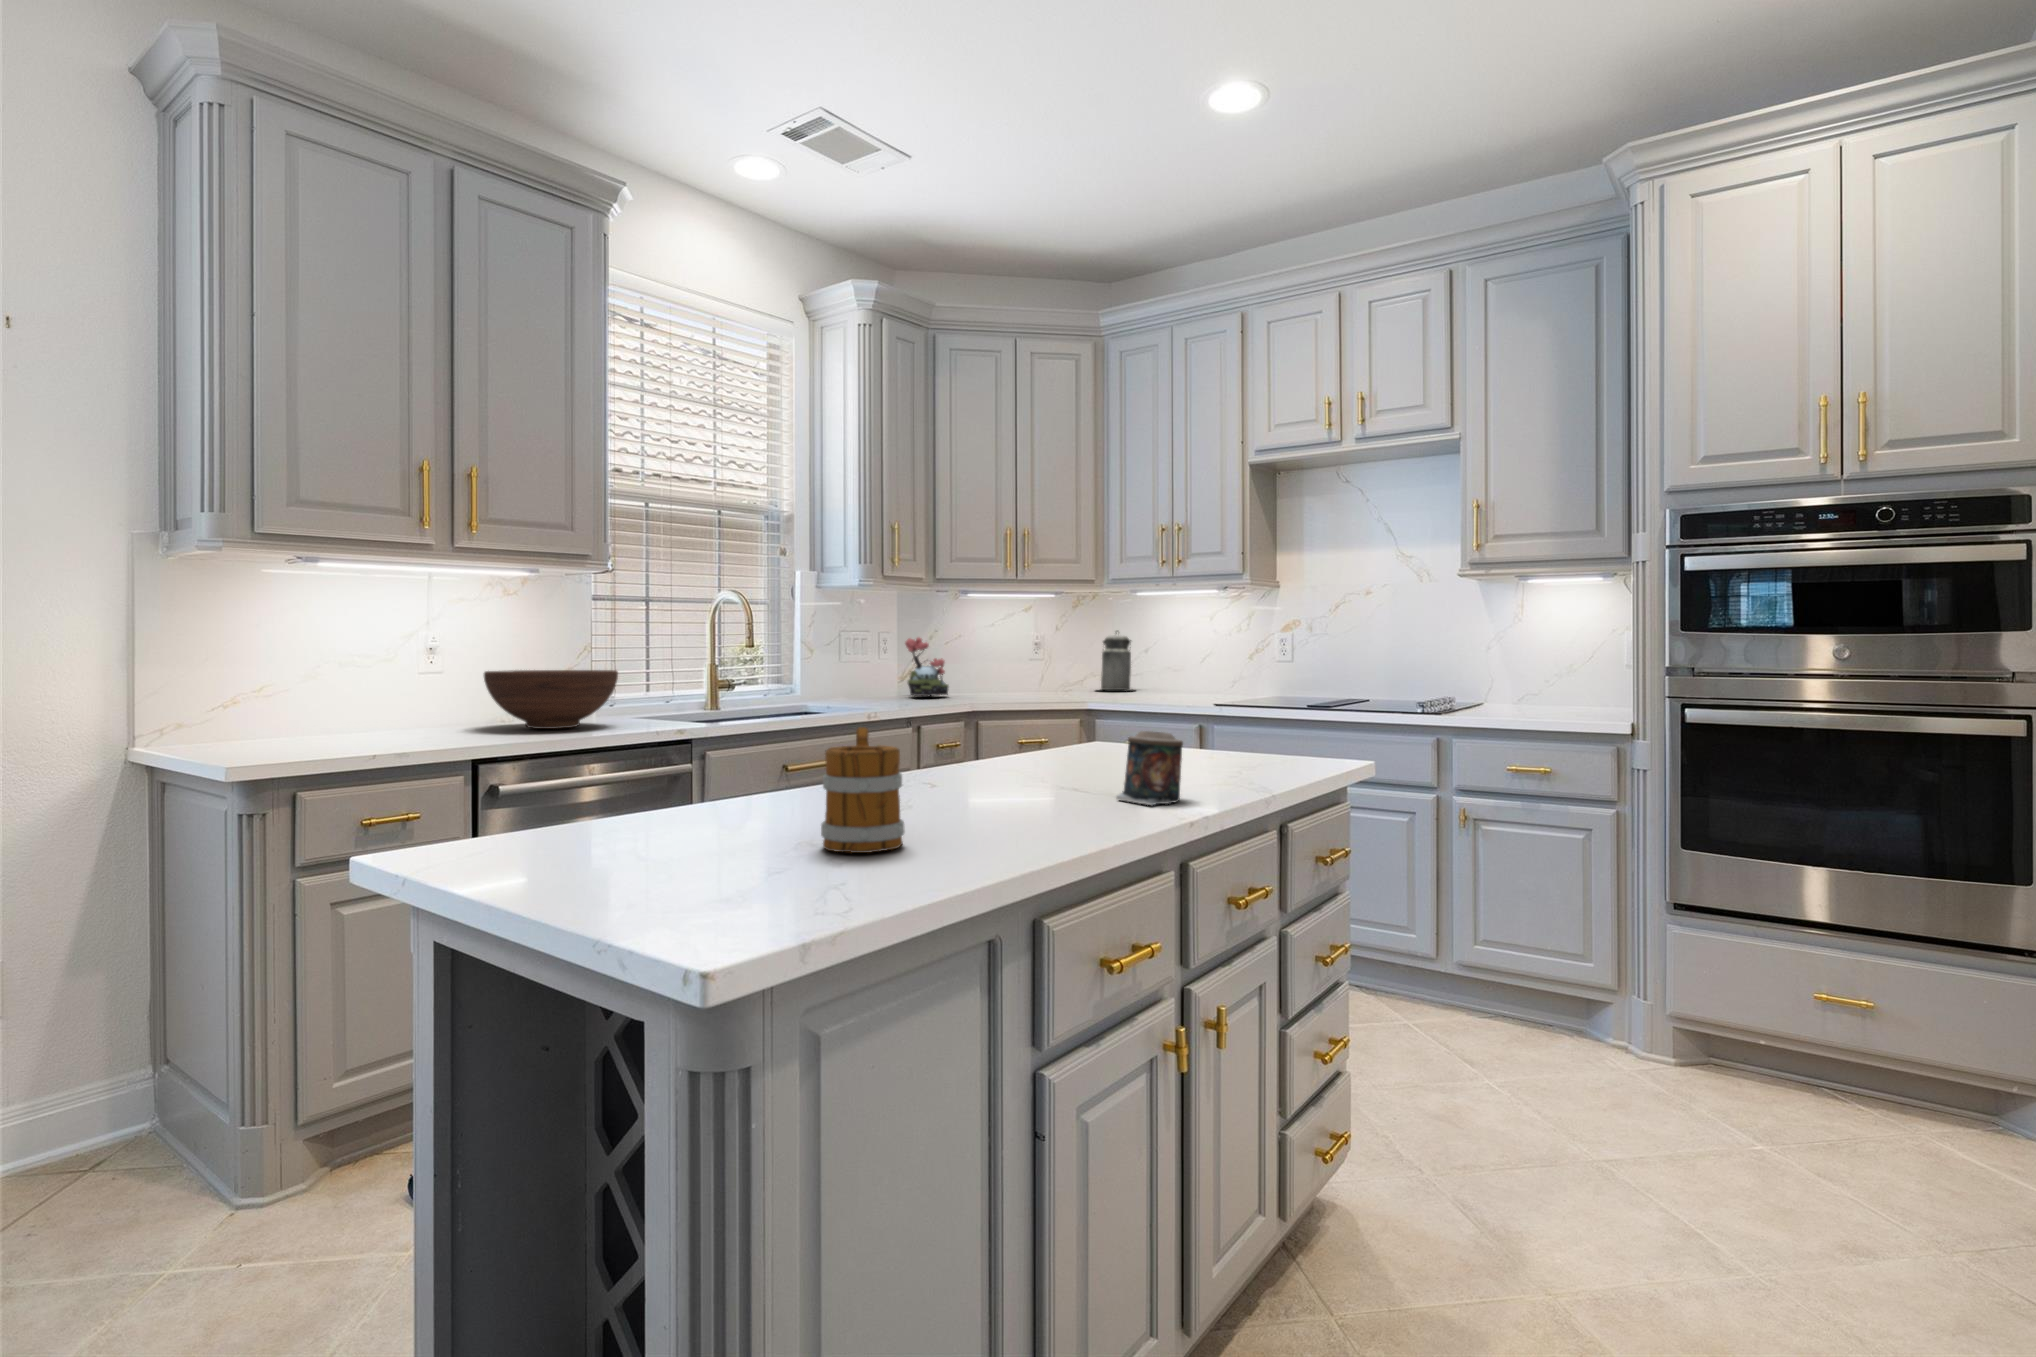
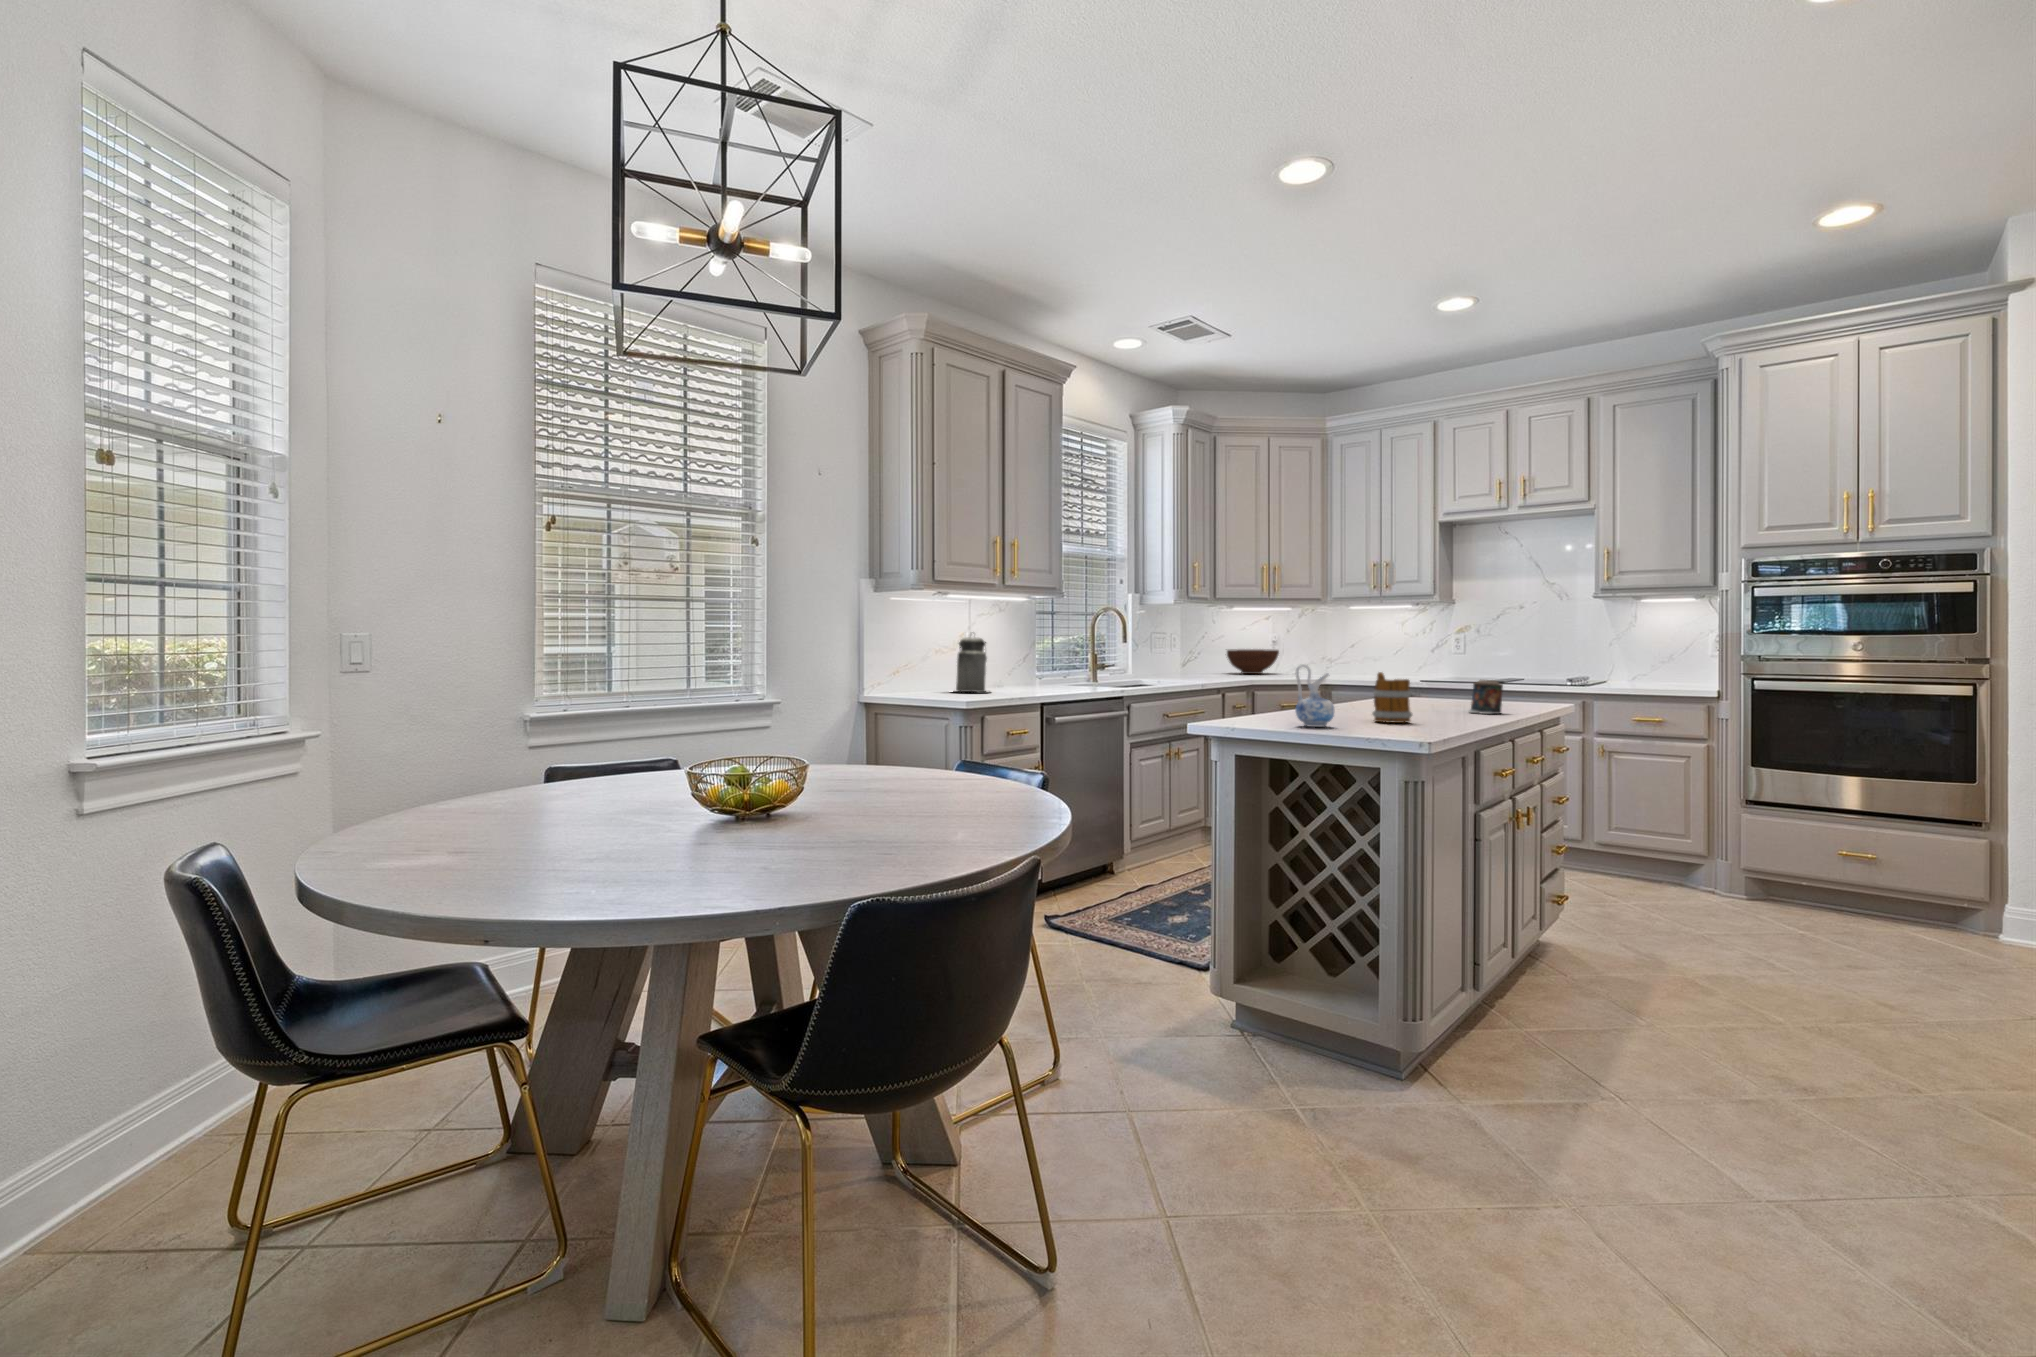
canister: present [1101,631,1132,691] -> present [956,637,987,692]
plant: present [905,638,948,696] -> none [1195,638,1227,677]
fruit bowl: present [484,670,618,729] -> present [1227,649,1279,674]
ceramic pitcher: none [562,720,661,880] -> present [1296,664,1334,727]

